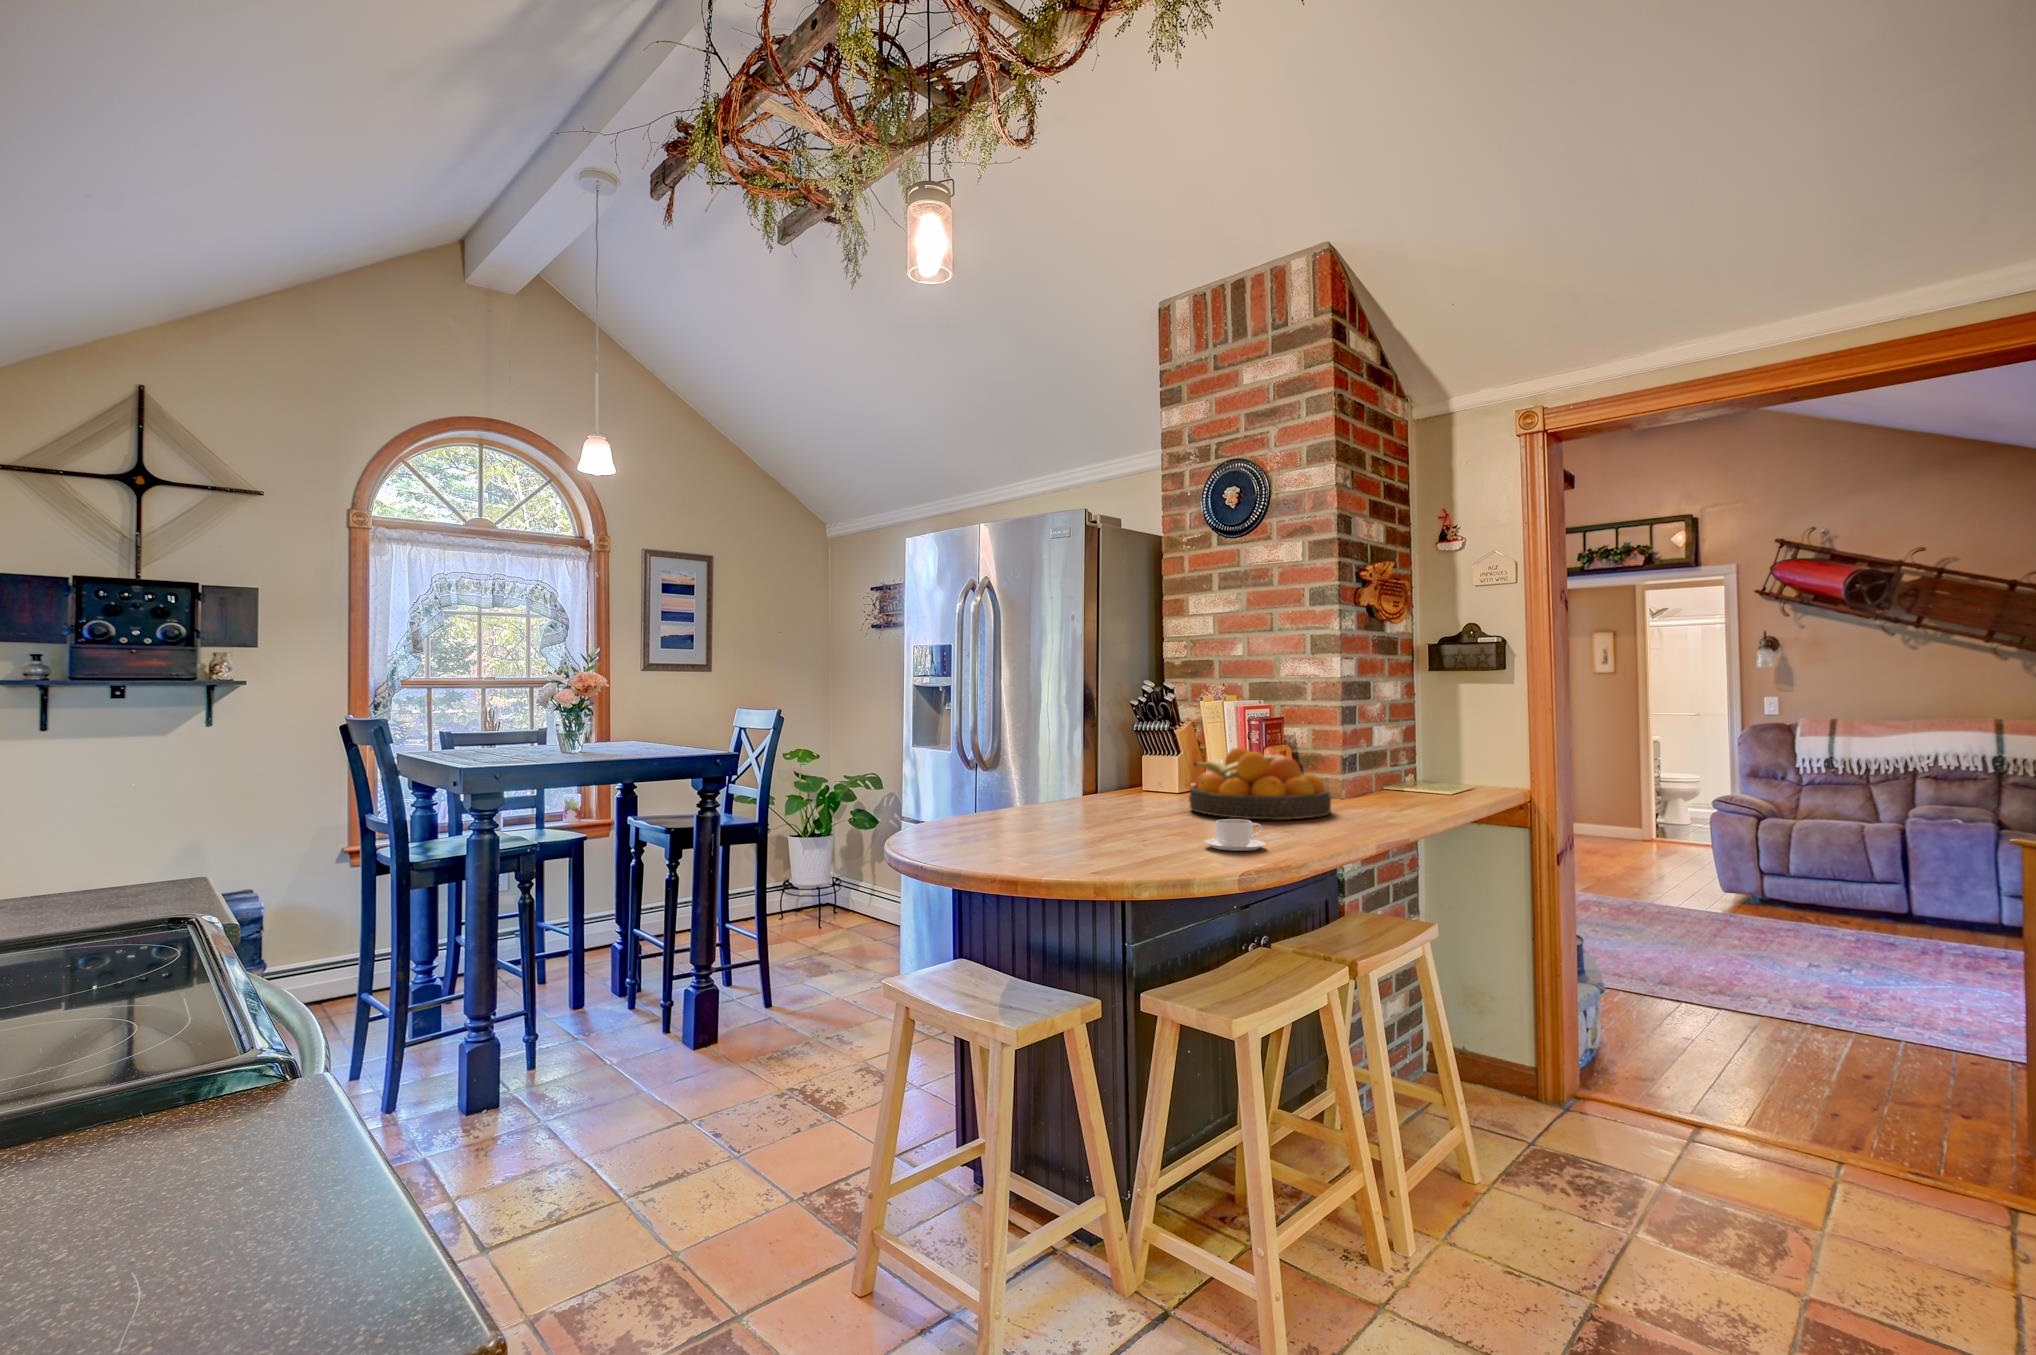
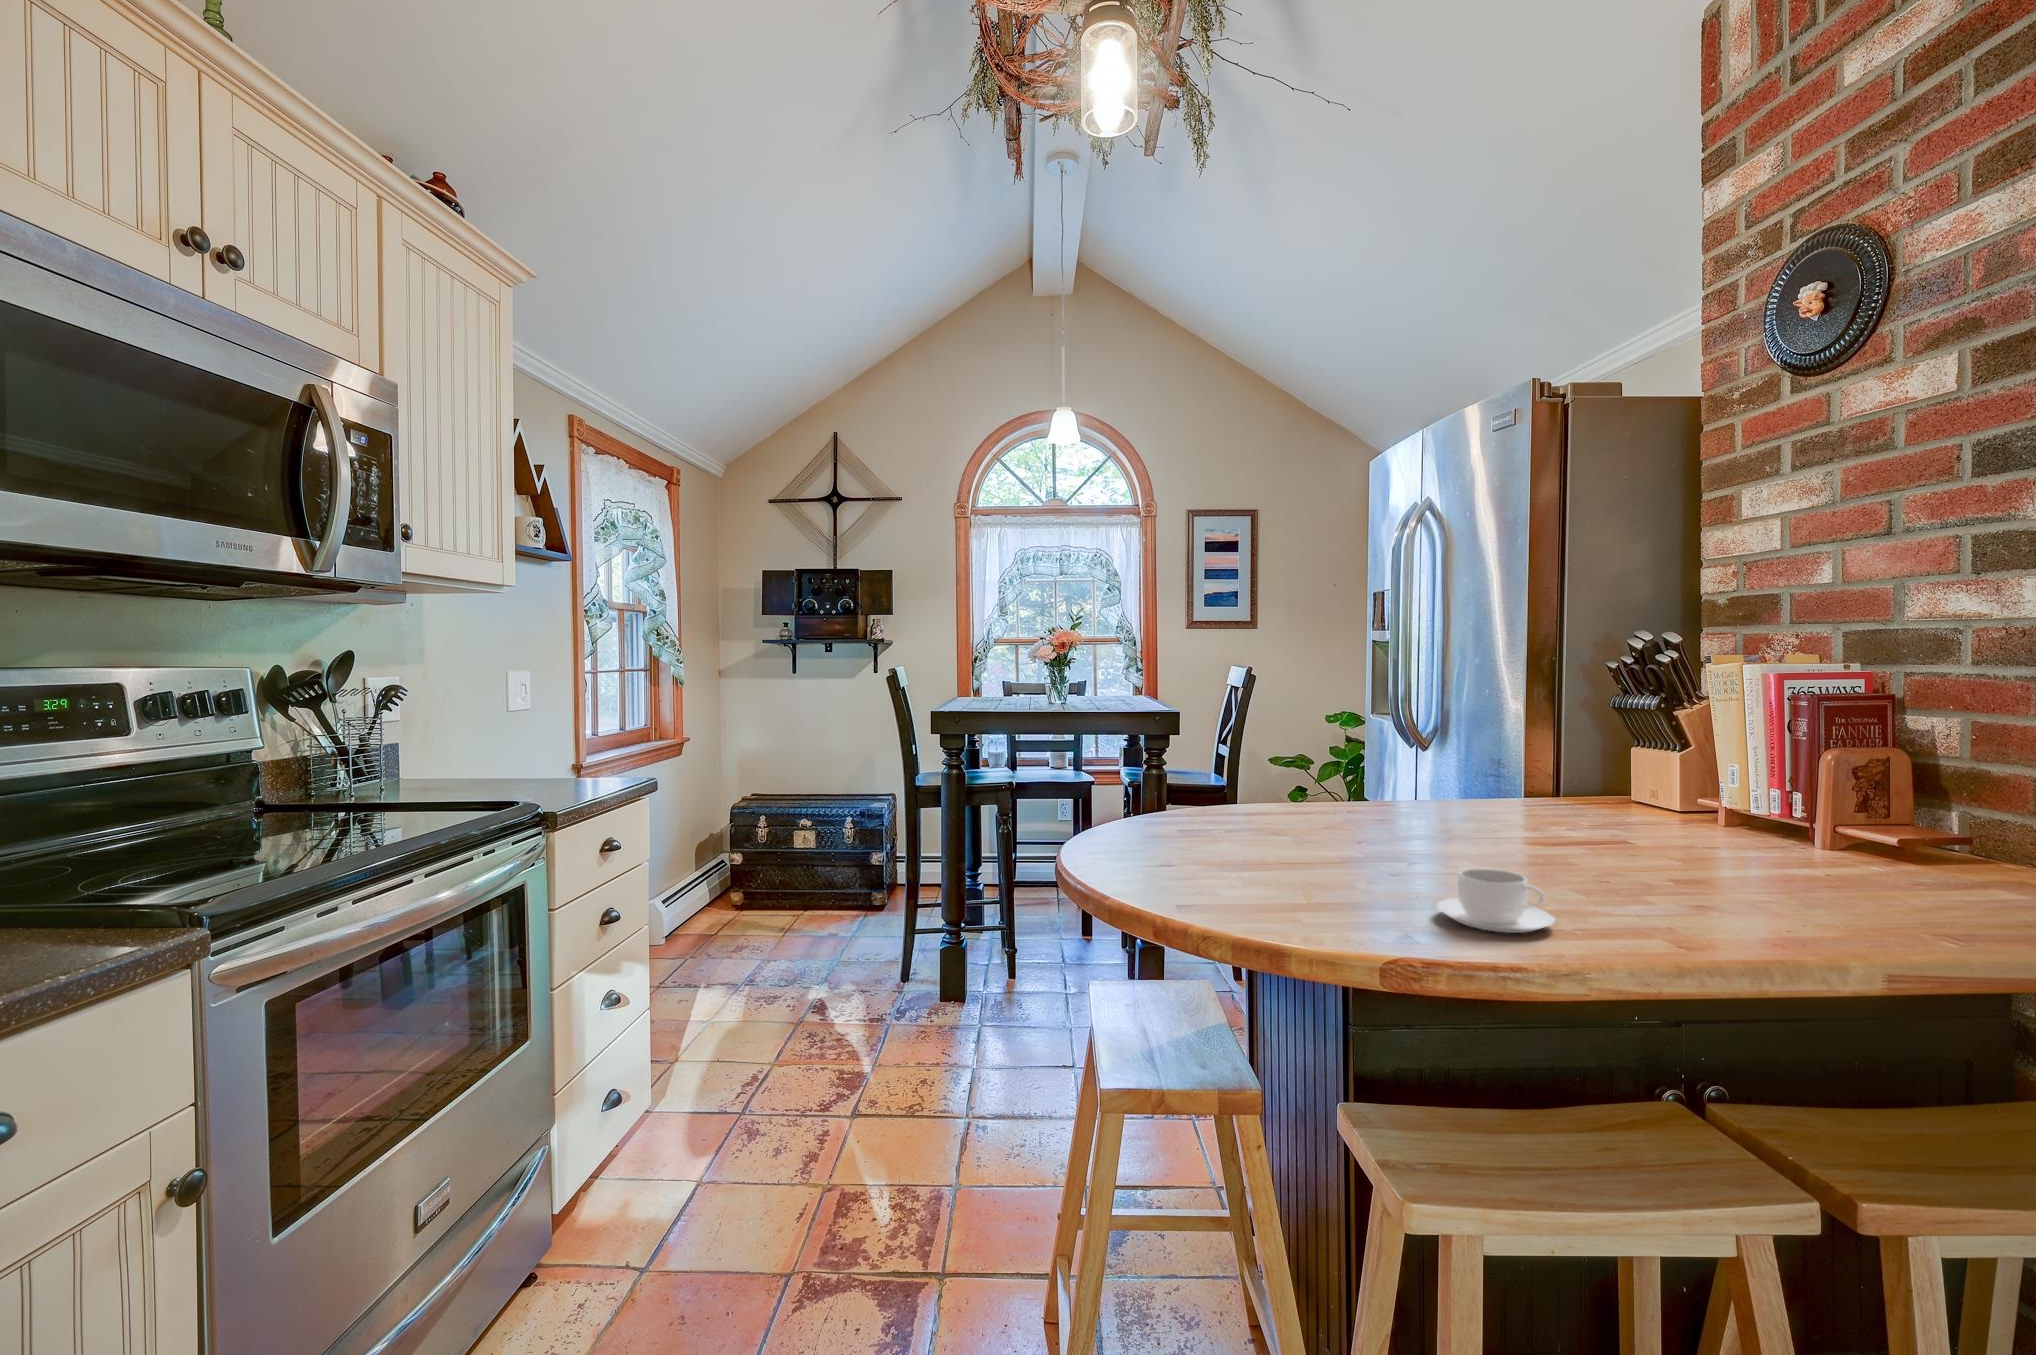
fruit bowl: present [1189,748,1331,820] -> none [1606,744,1926,890]

